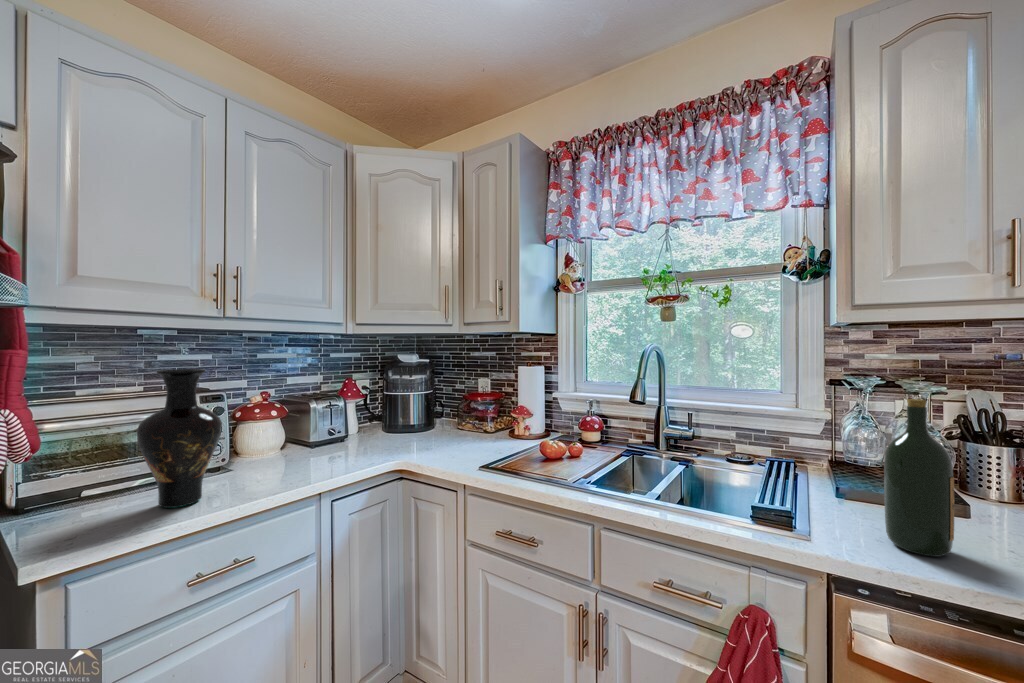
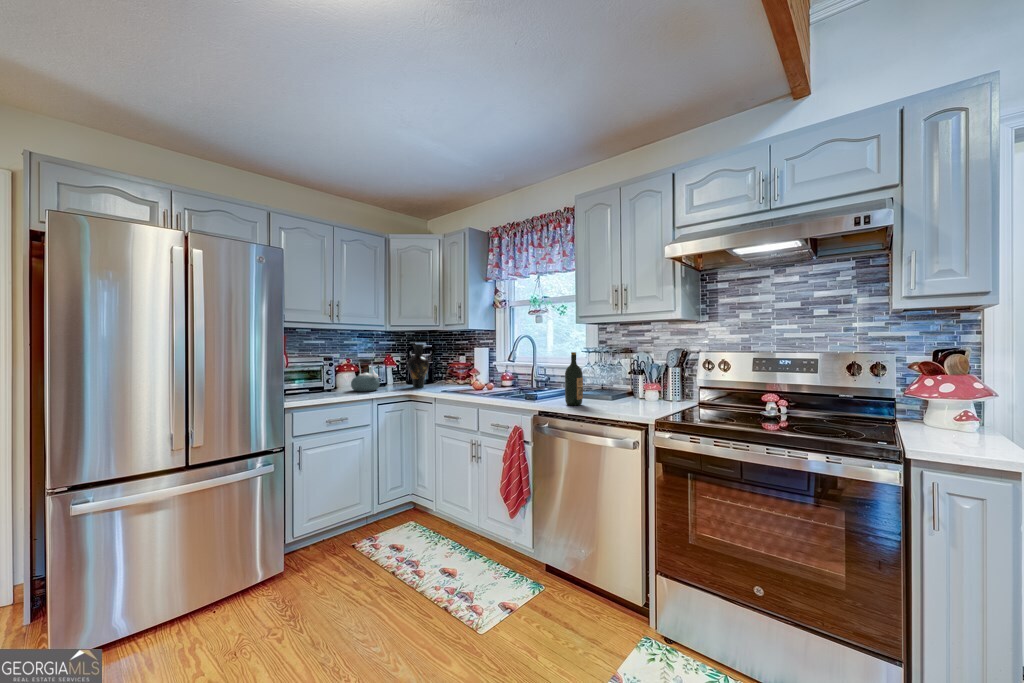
vase: present [137,369,222,508] -> present [408,344,429,387]
kettle: none [268,394,334,469] -> present [351,359,380,391]

